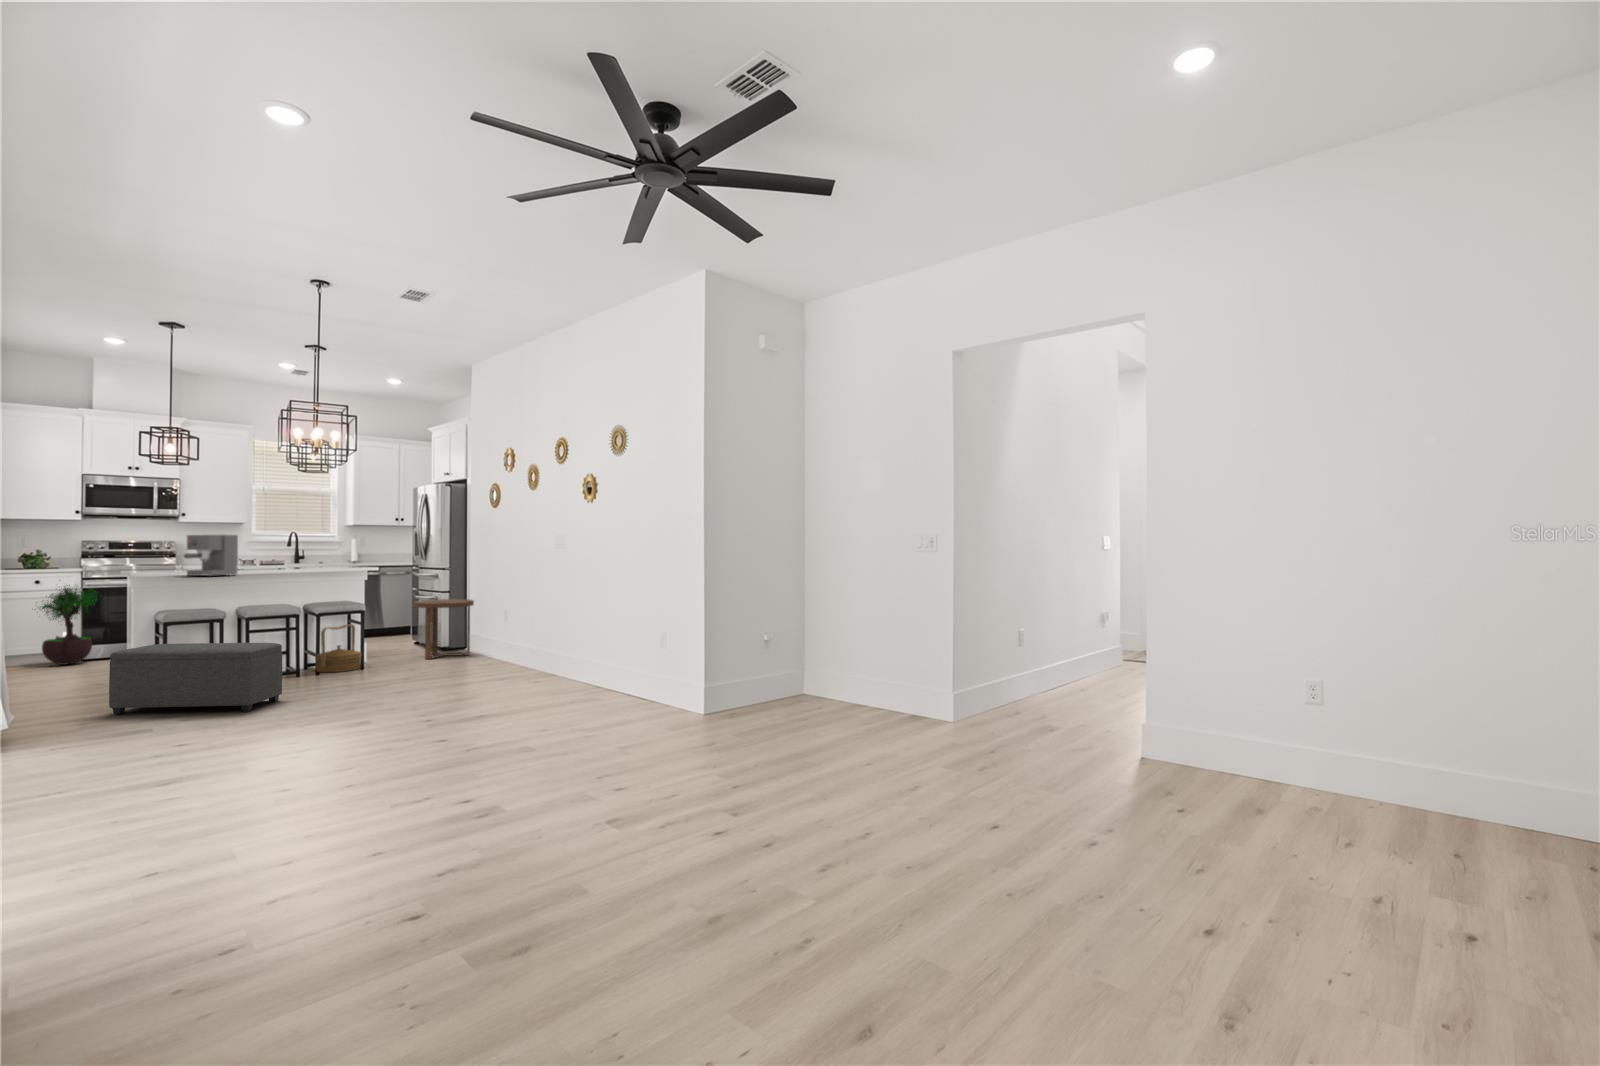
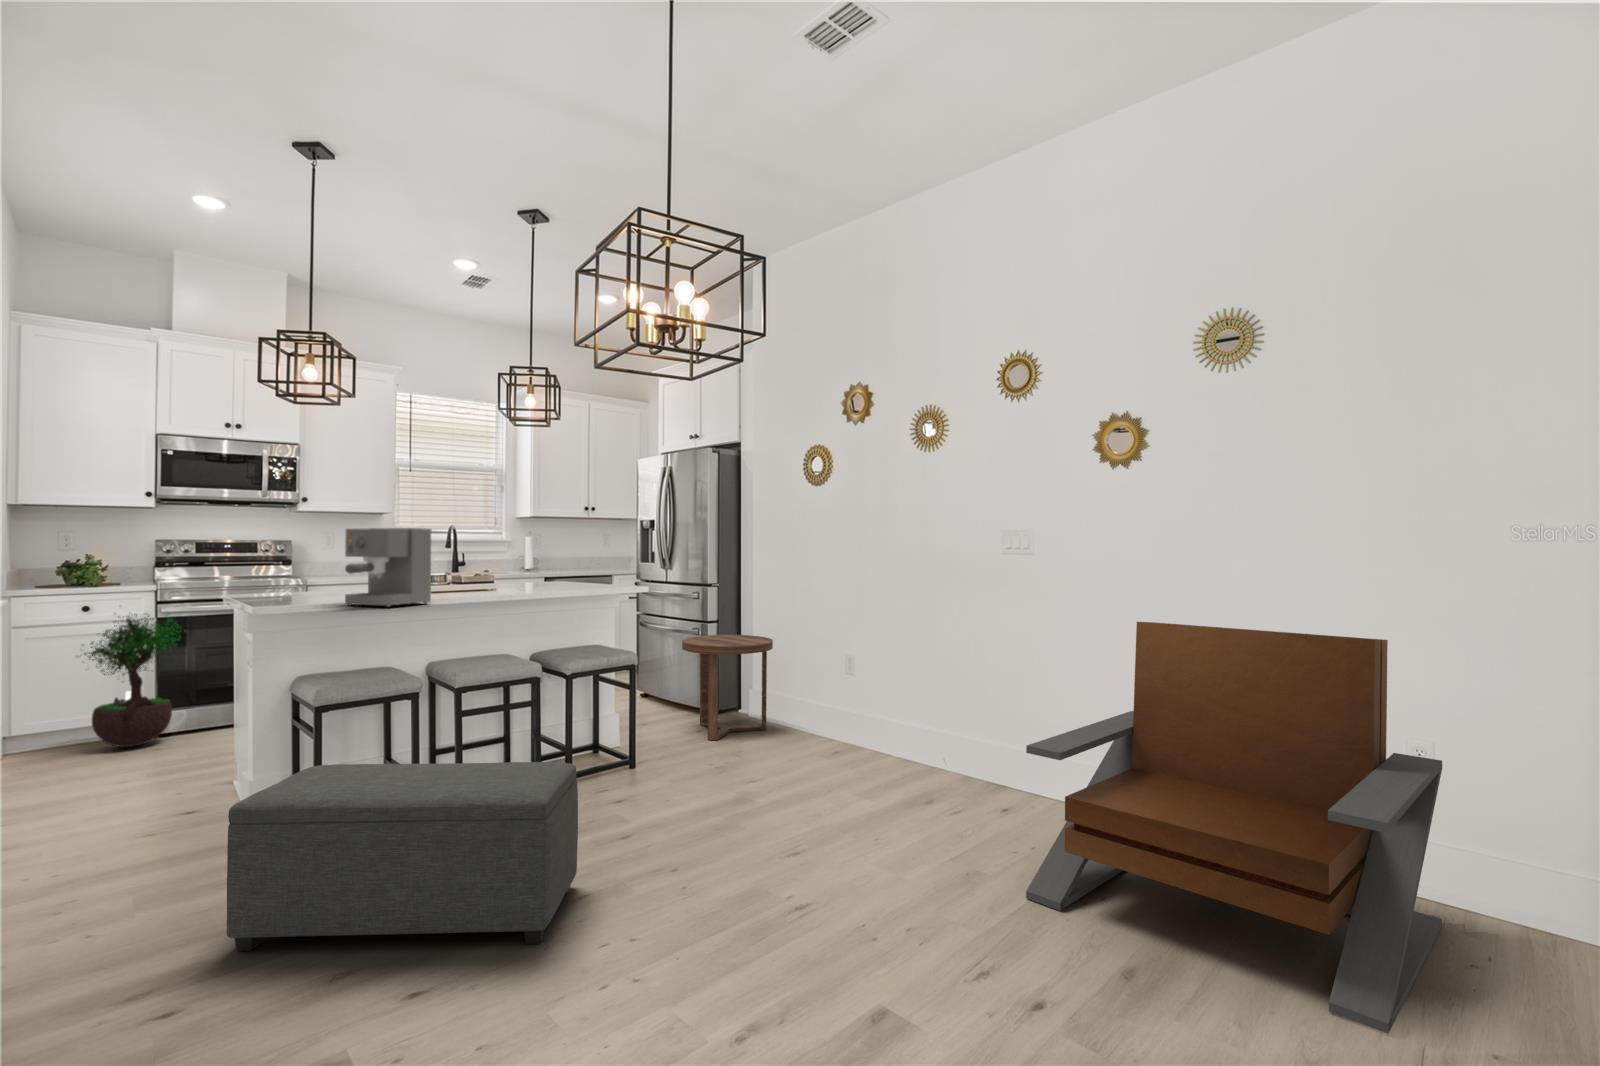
lounge chair: none [485,579,651,721] -> present [1026,622,1442,1034]
woven basket: present [315,624,361,672] -> none [553,685,627,778]

